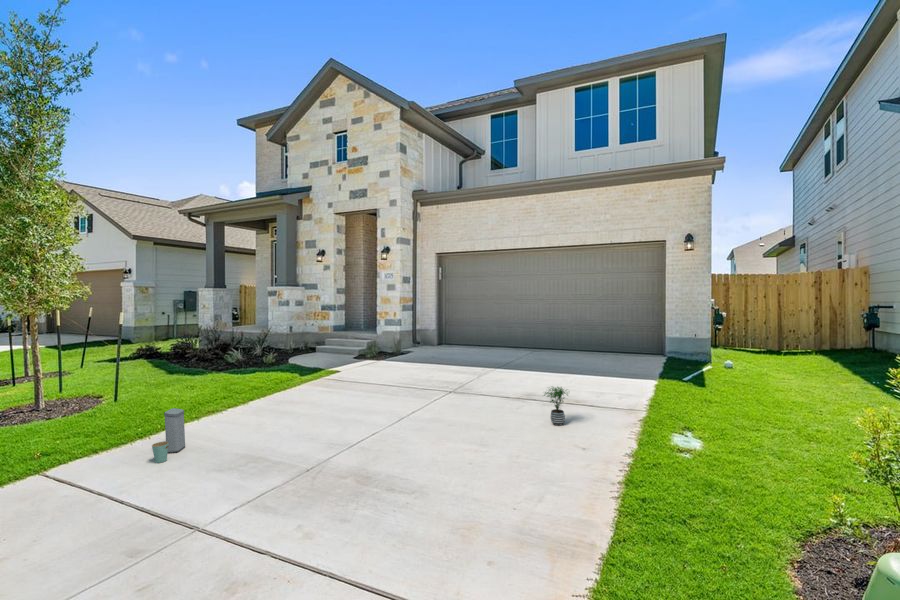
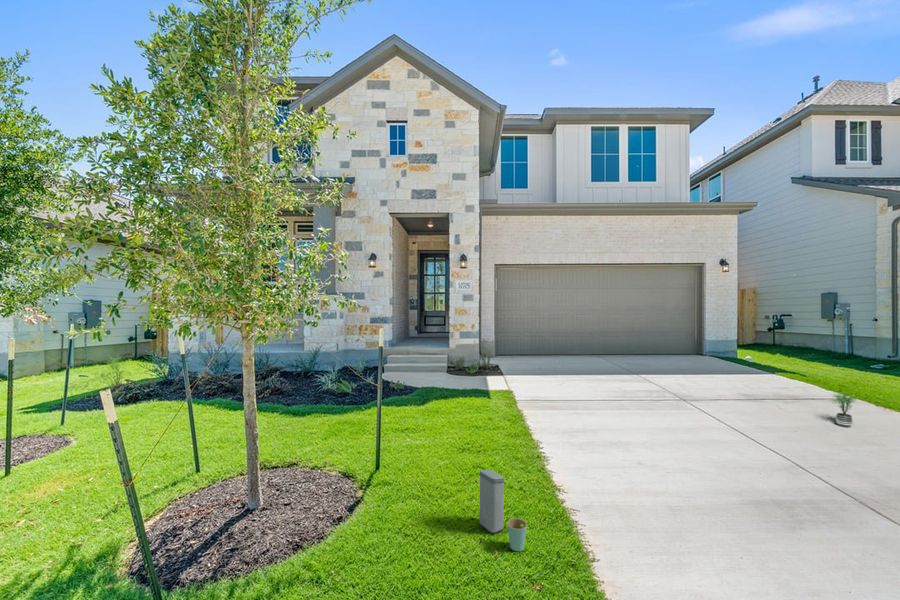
trash can: present [152,408,185,463] -> present [480,470,527,551]

